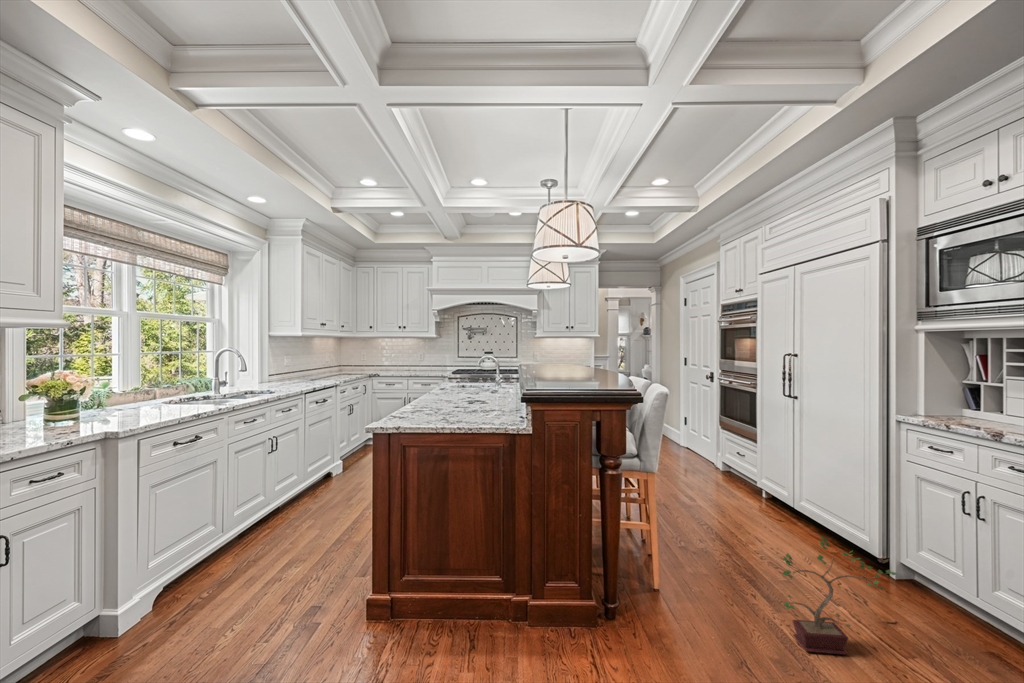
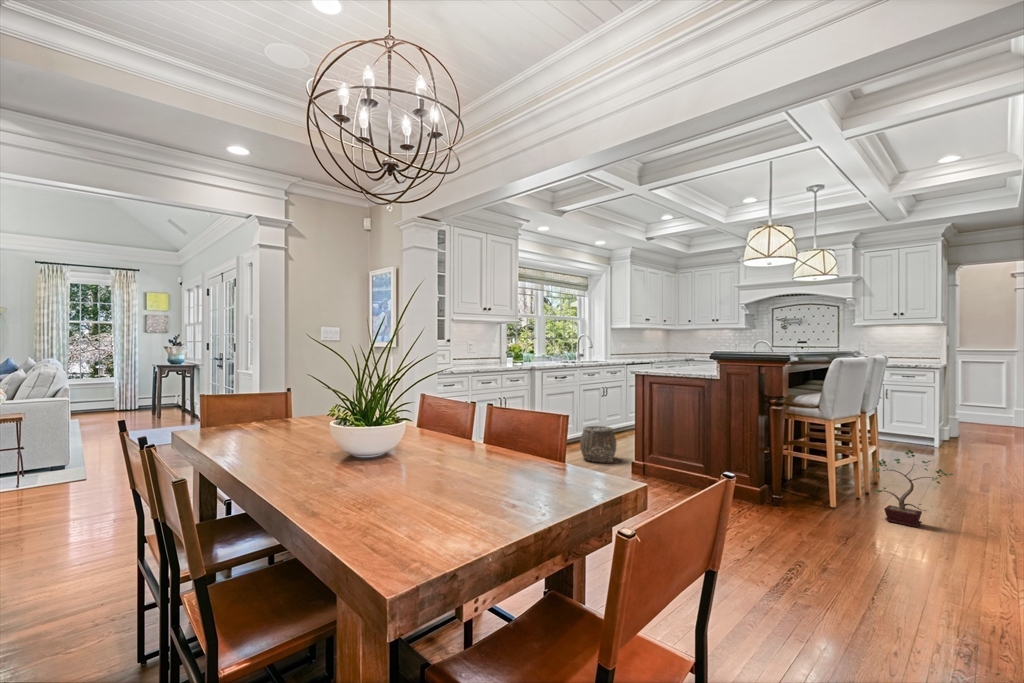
woven basket: none [240,533,321,622] -> present [580,426,617,462]

